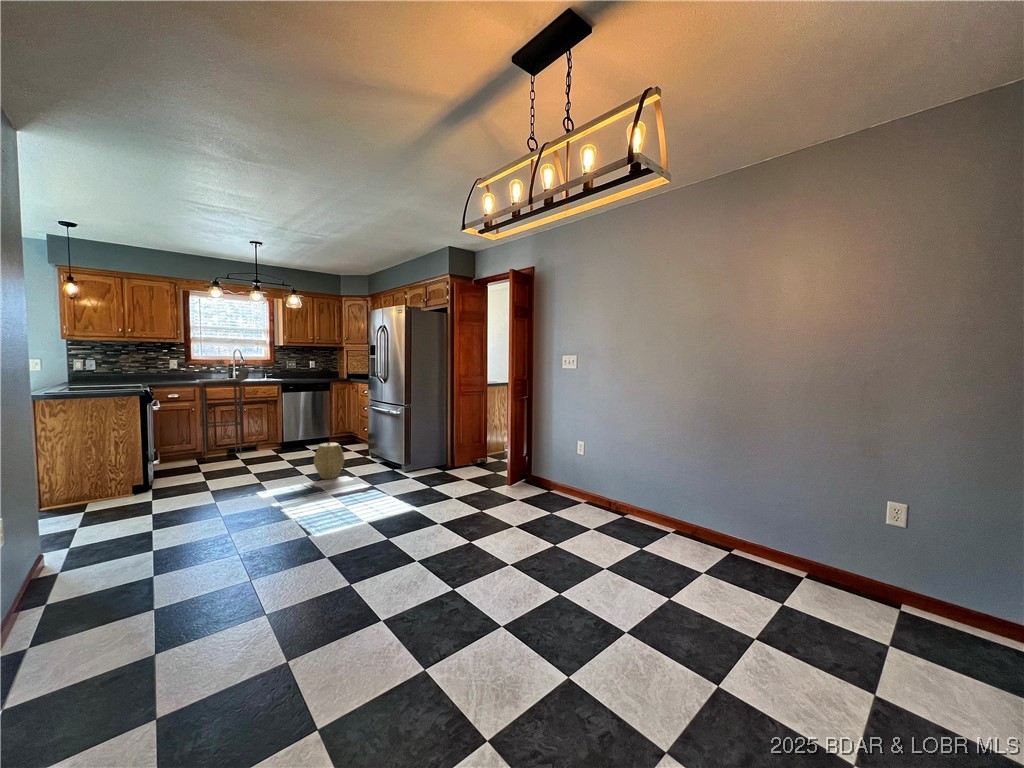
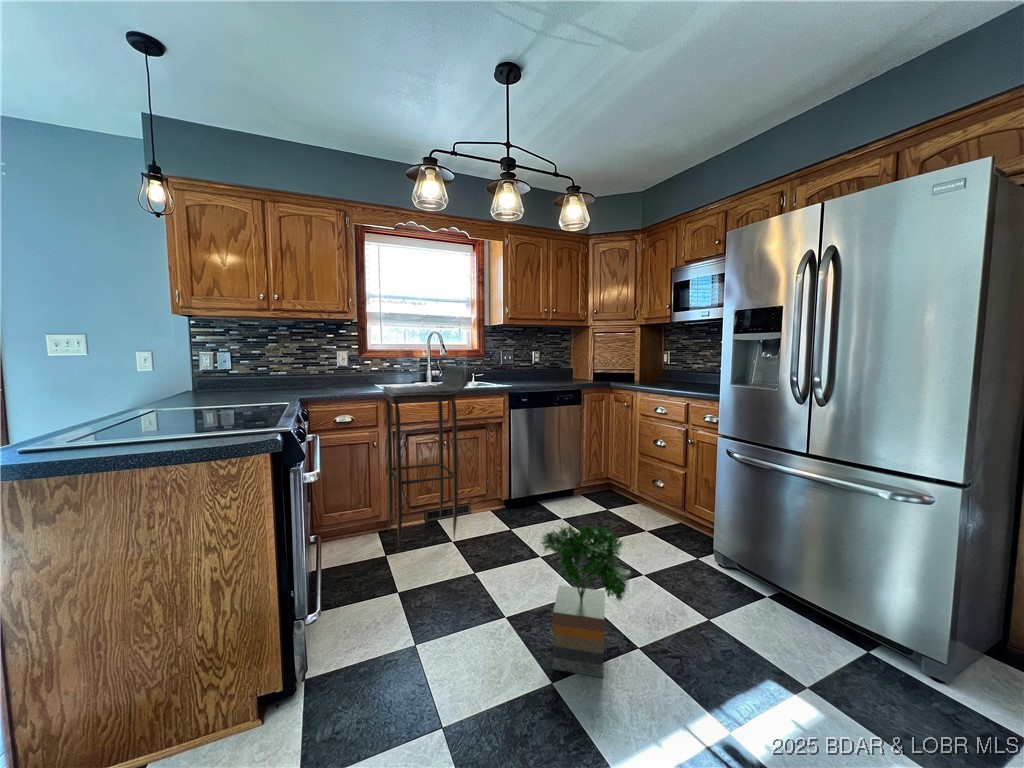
potted tree: none [261,427,298,479] -> present [541,524,630,677]
woven basket: present [314,443,344,479] -> none [683,579,775,700]

